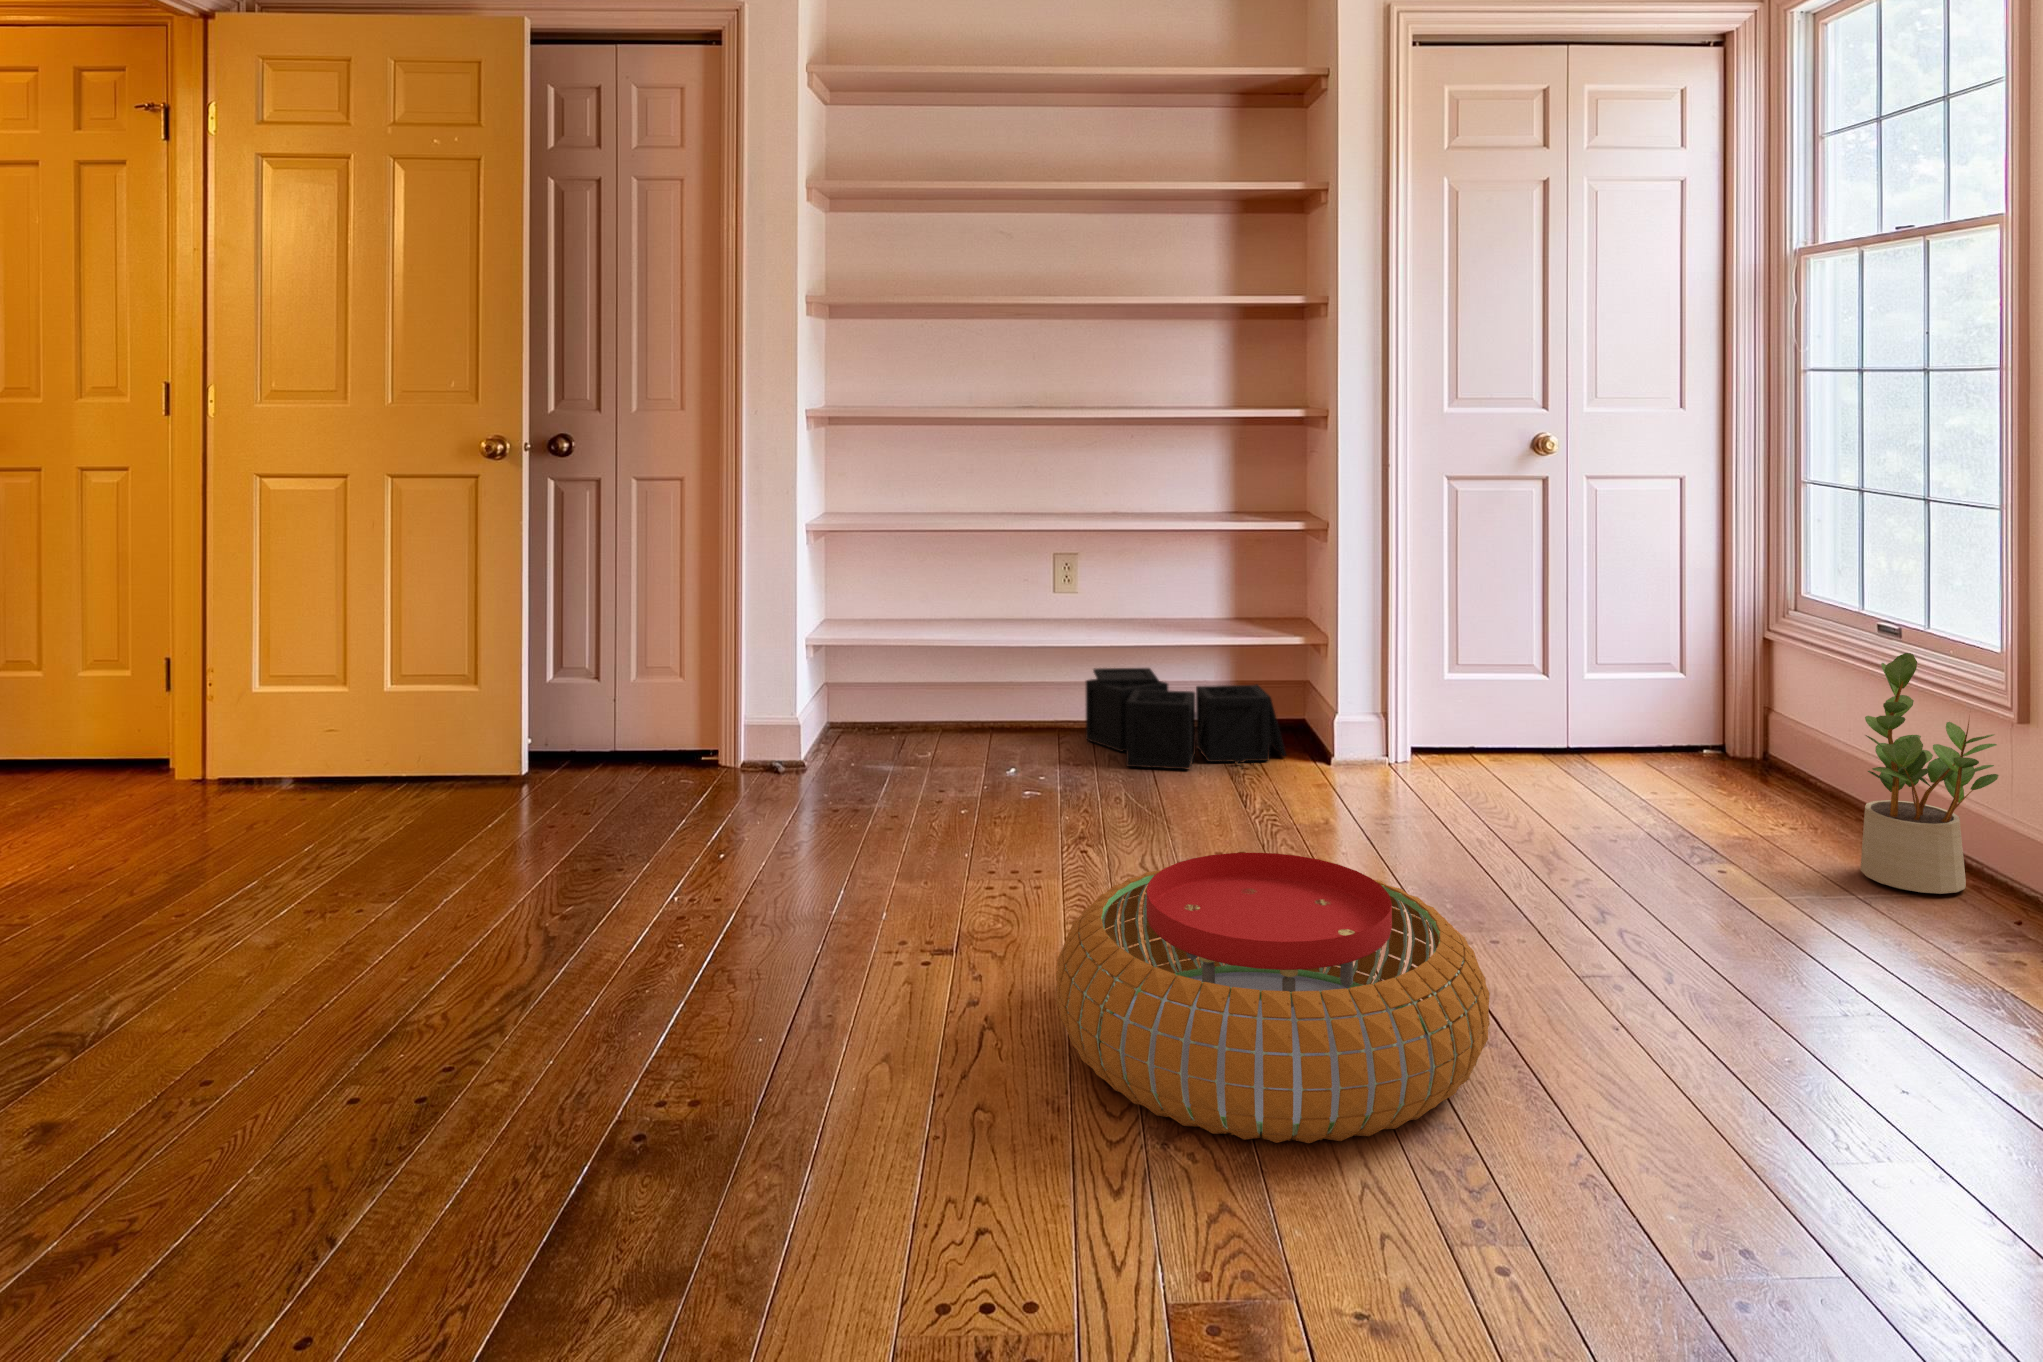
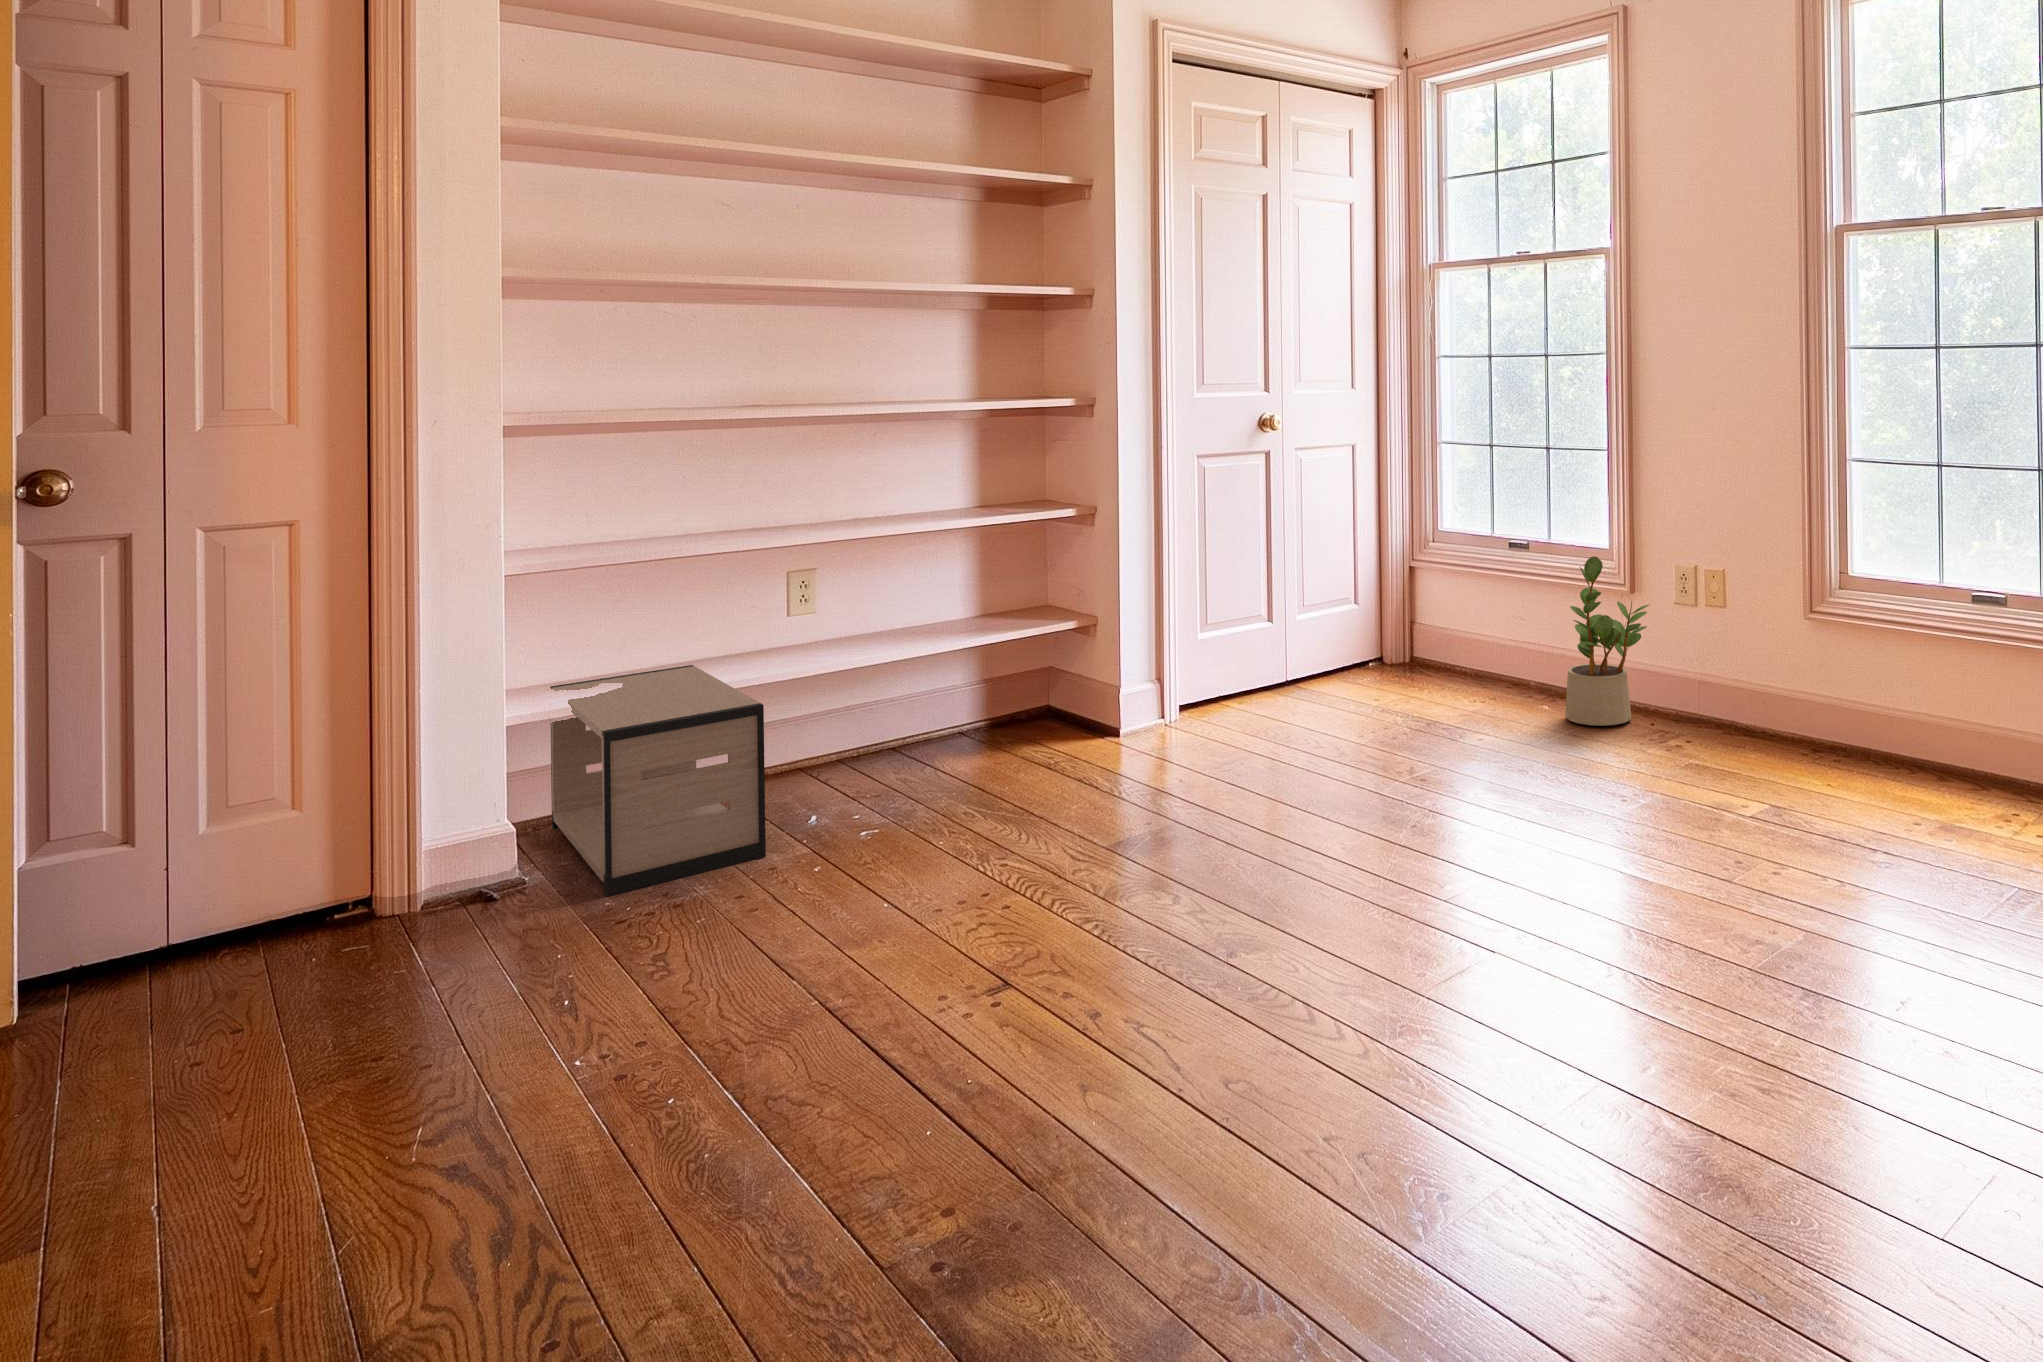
nightstand: none [829,623,967,790] -> present [550,665,766,897]
storage bin: present [1086,668,1286,770] -> none [841,675,1074,784]
pouf: present [1056,853,1490,1143] -> none [1230,789,1620,1046]

